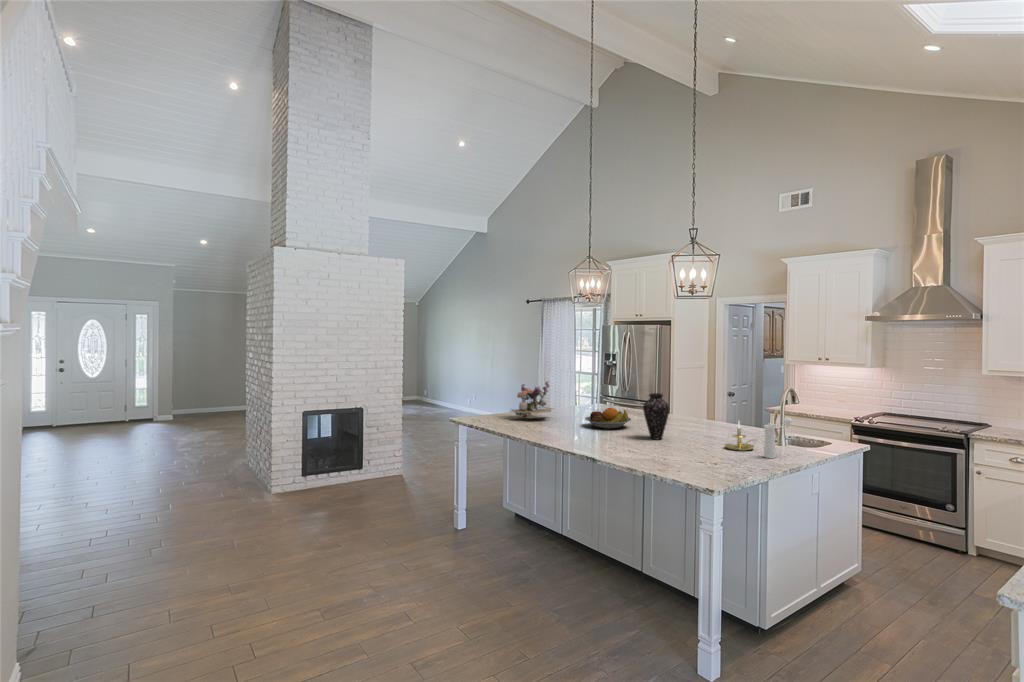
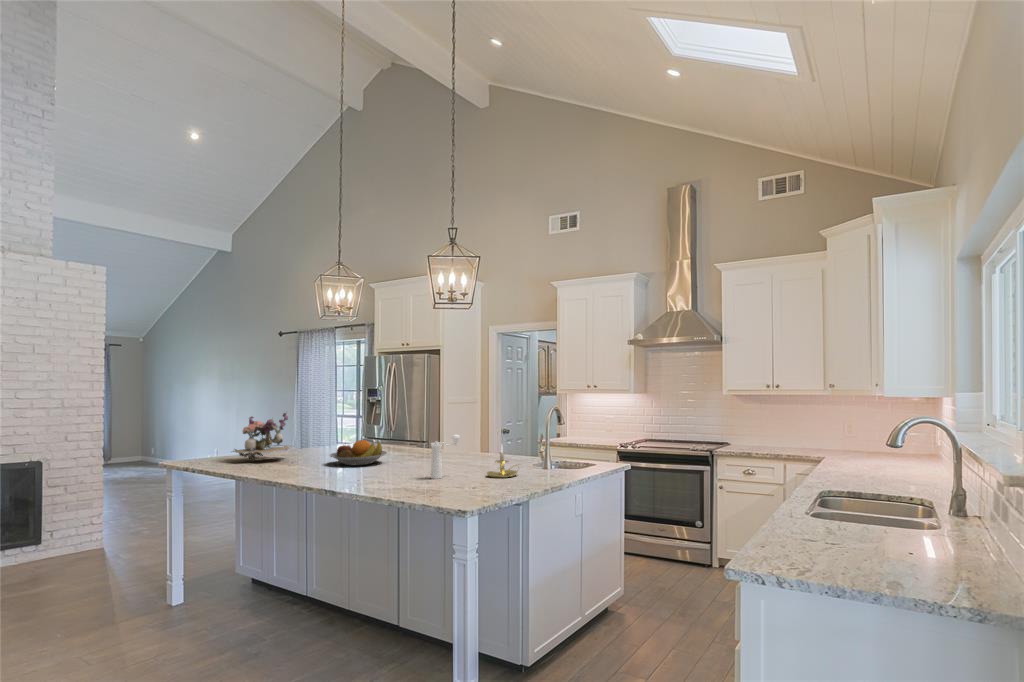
vase: present [643,393,669,440] -> none [397,418,427,473]
pepper mill: present [764,417,792,458] -> present [431,435,460,479]

